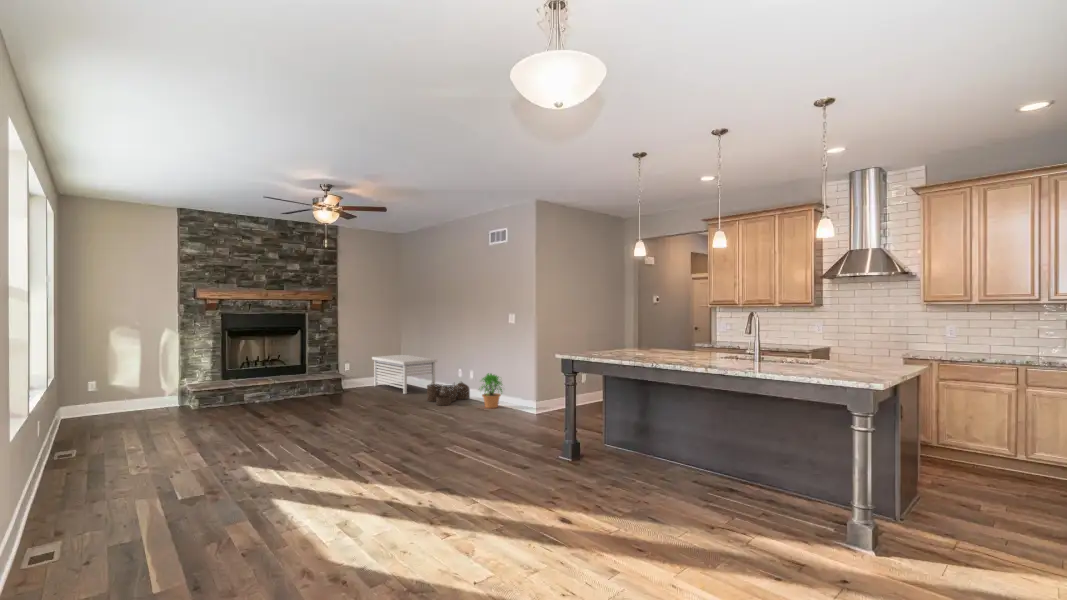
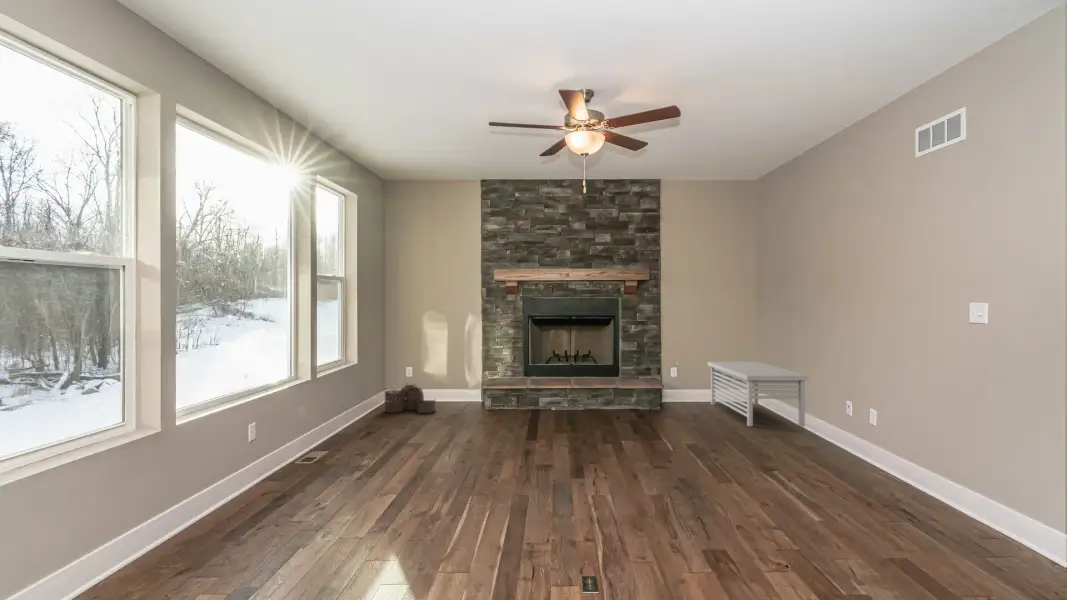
potted plant: present [481,373,502,408] -> none [886,421,961,500]
woven basket: present [427,382,470,406] -> present [385,385,435,413]

